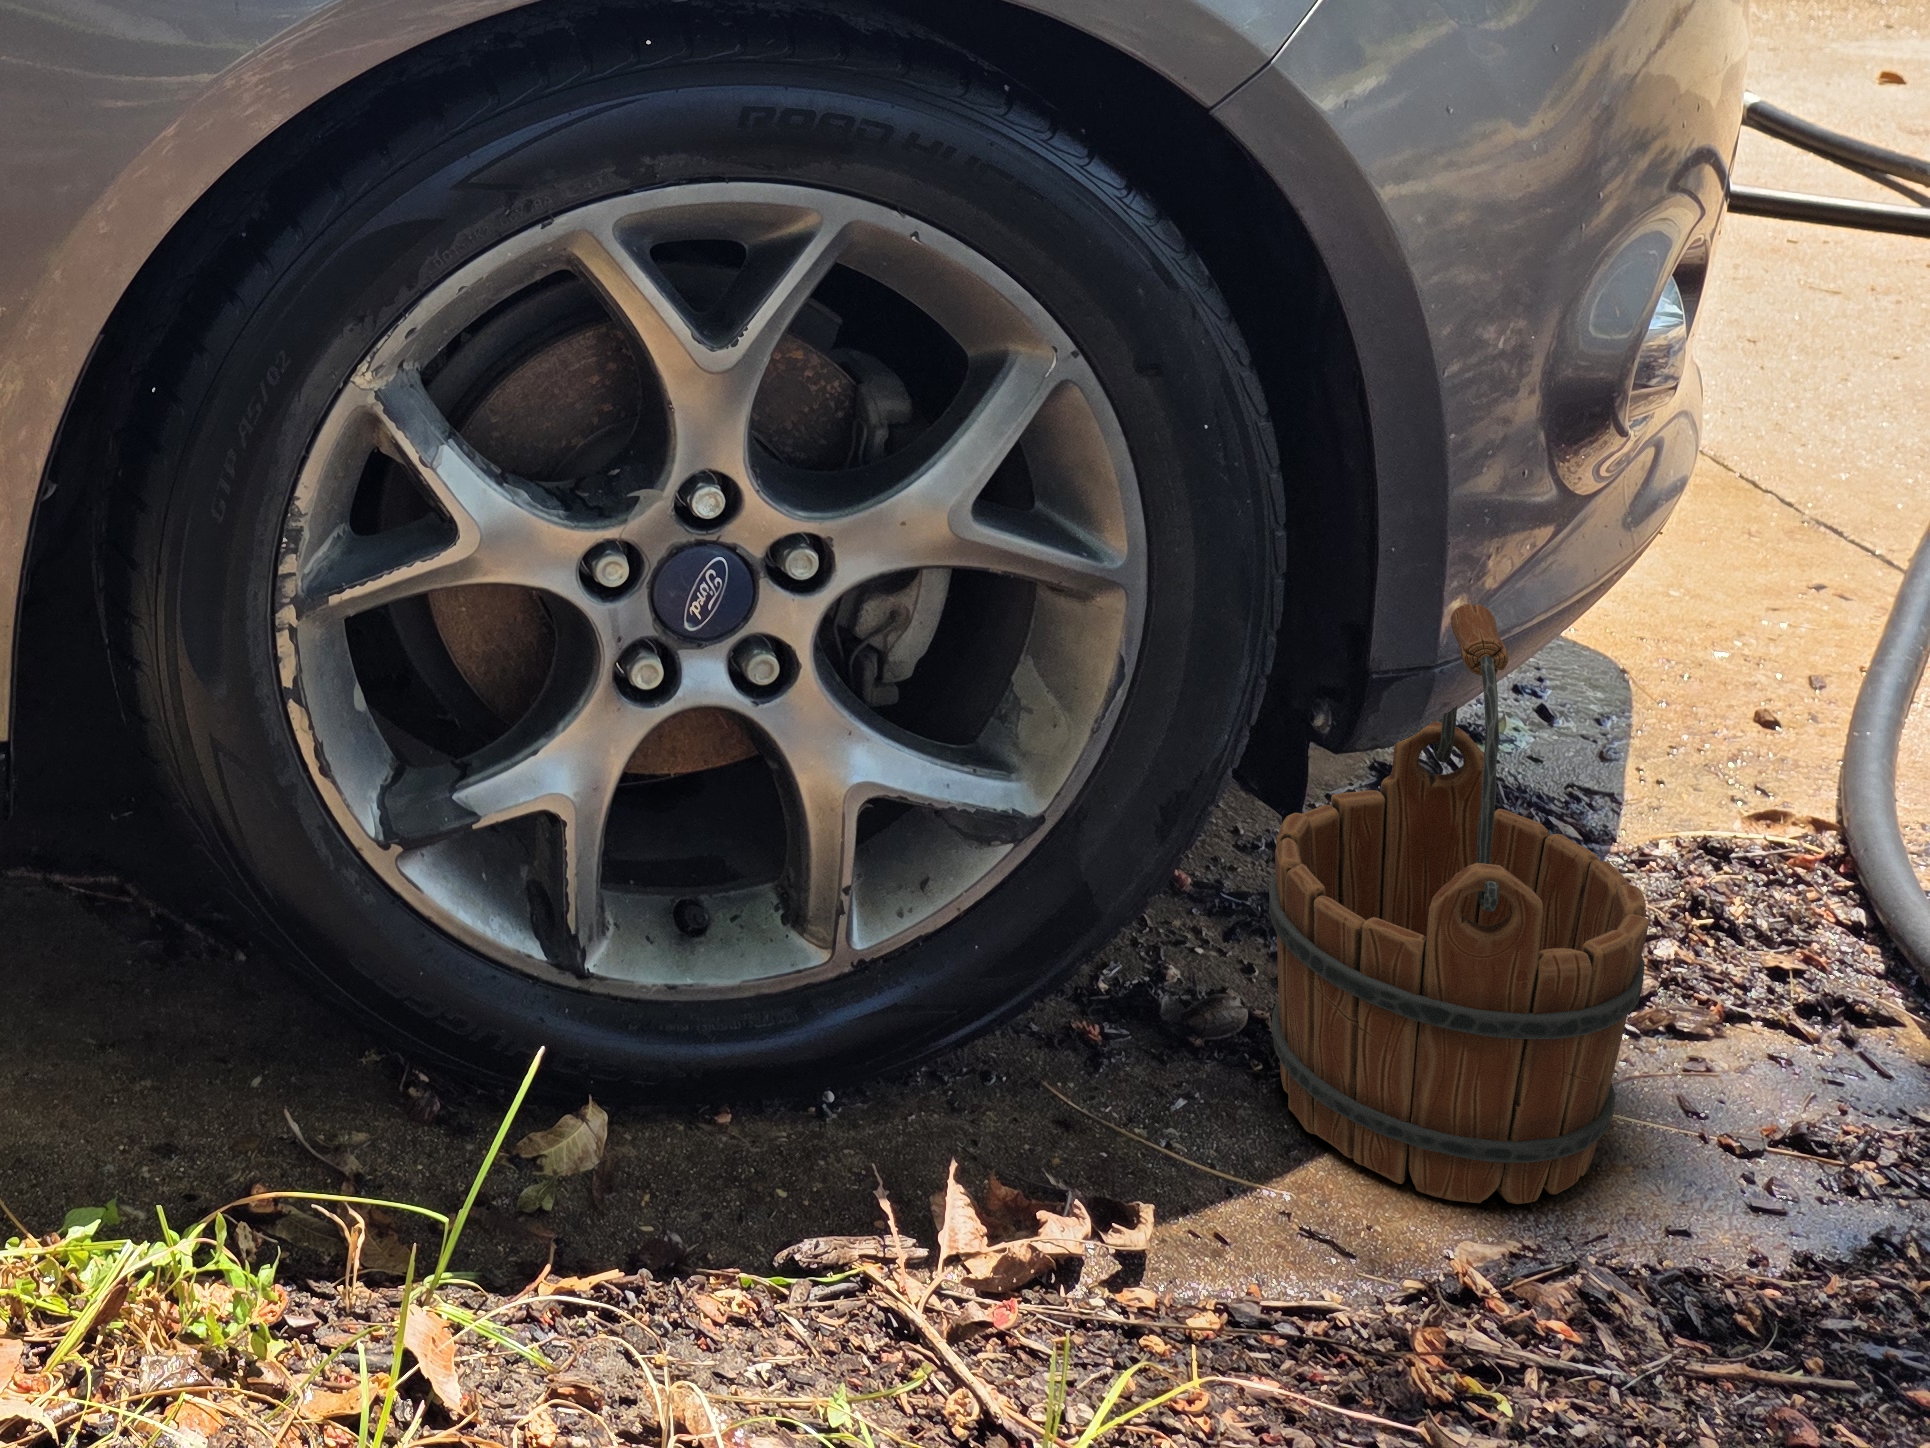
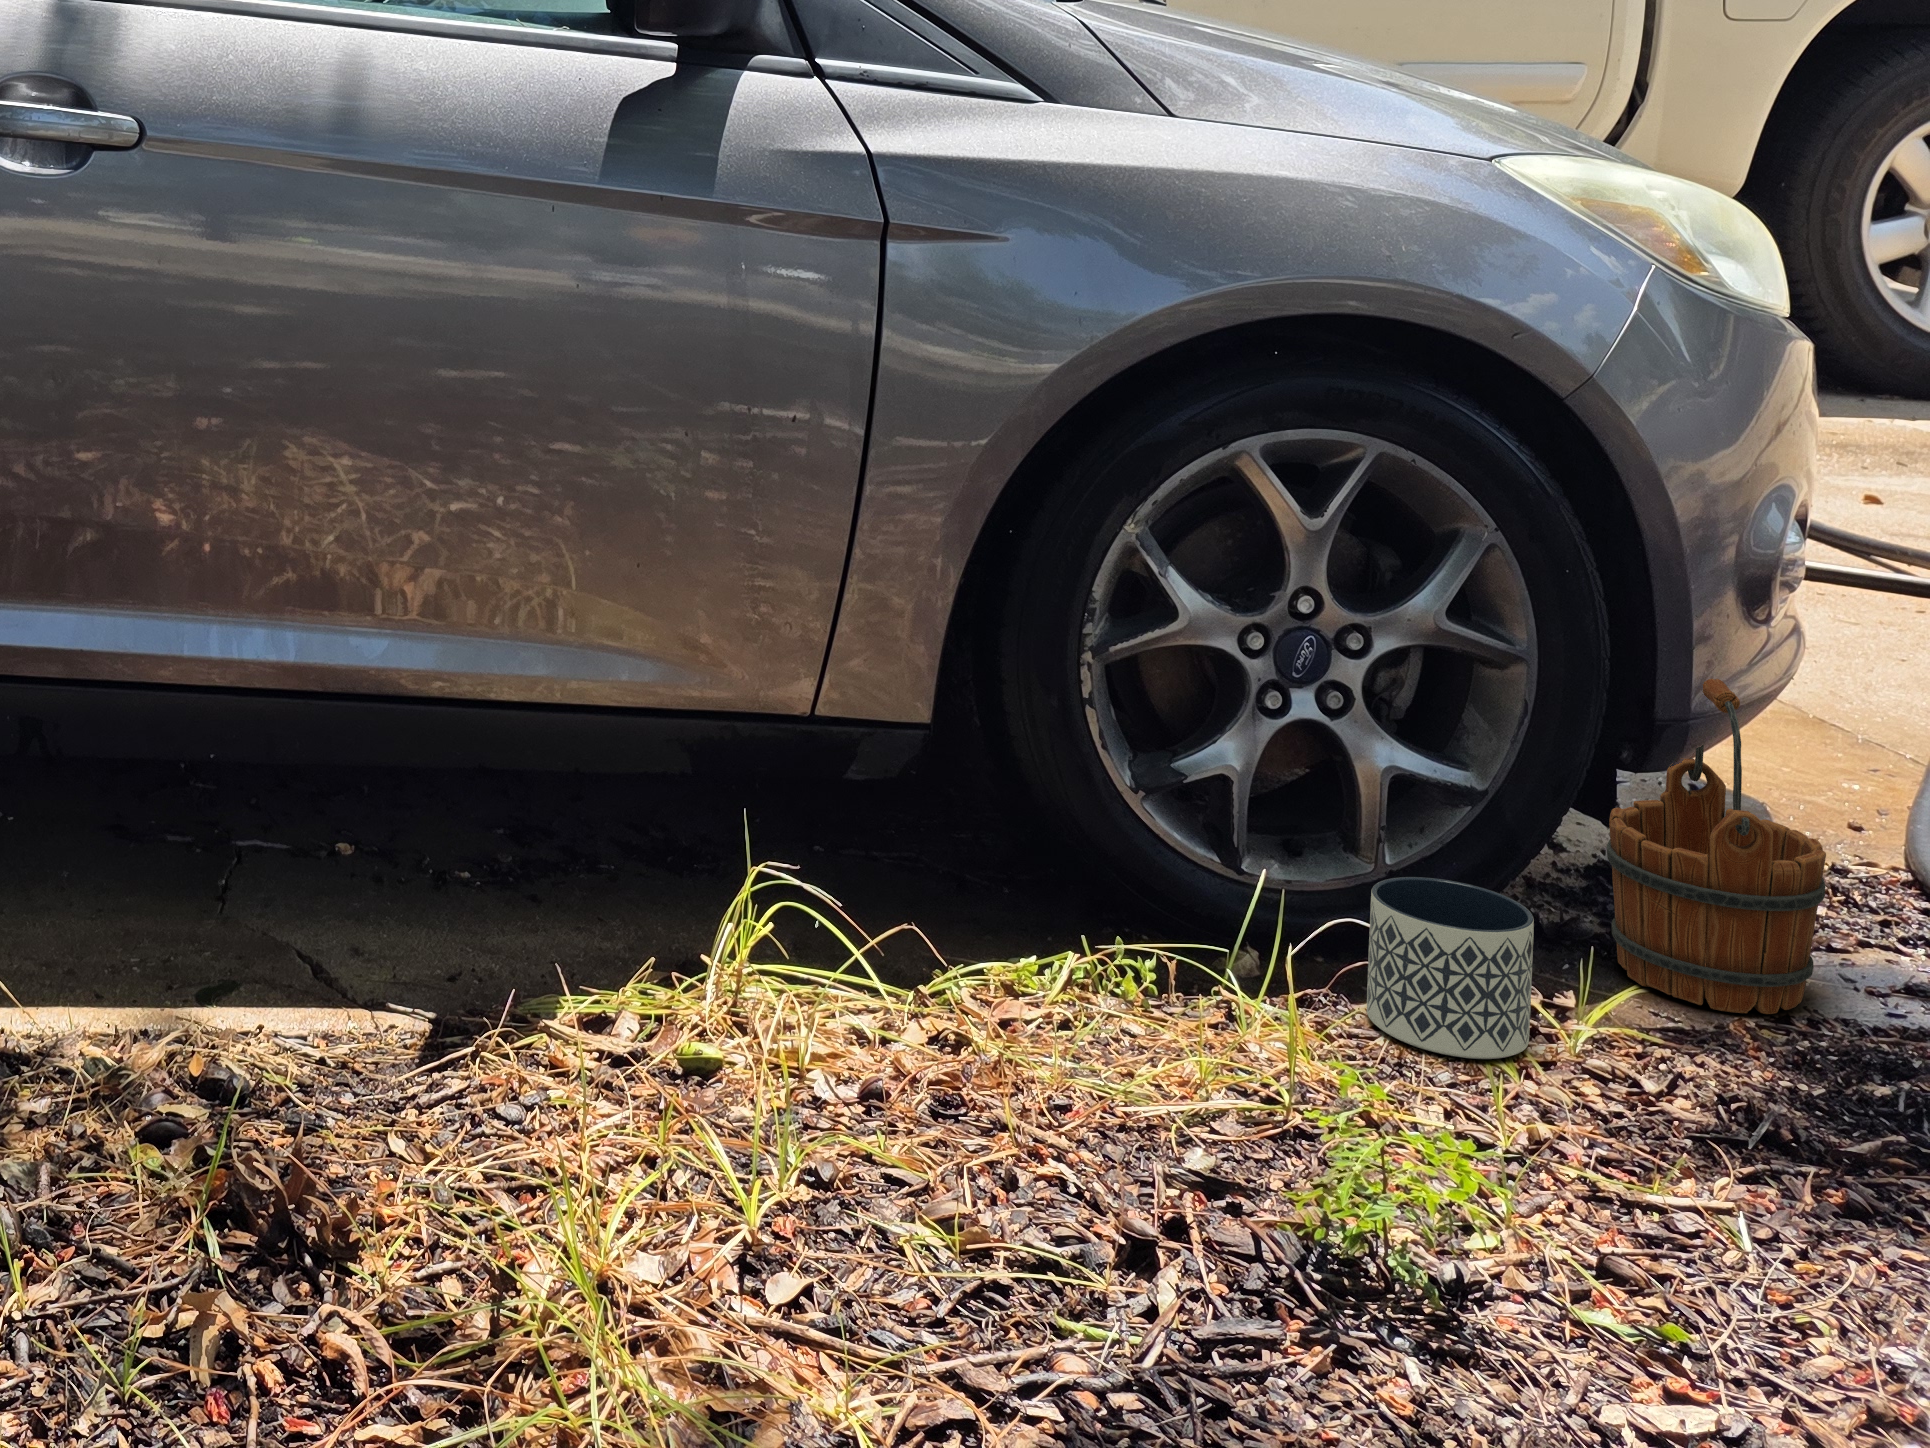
planter: none [775,981,1065,1347] -> present [1367,877,1534,1059]

